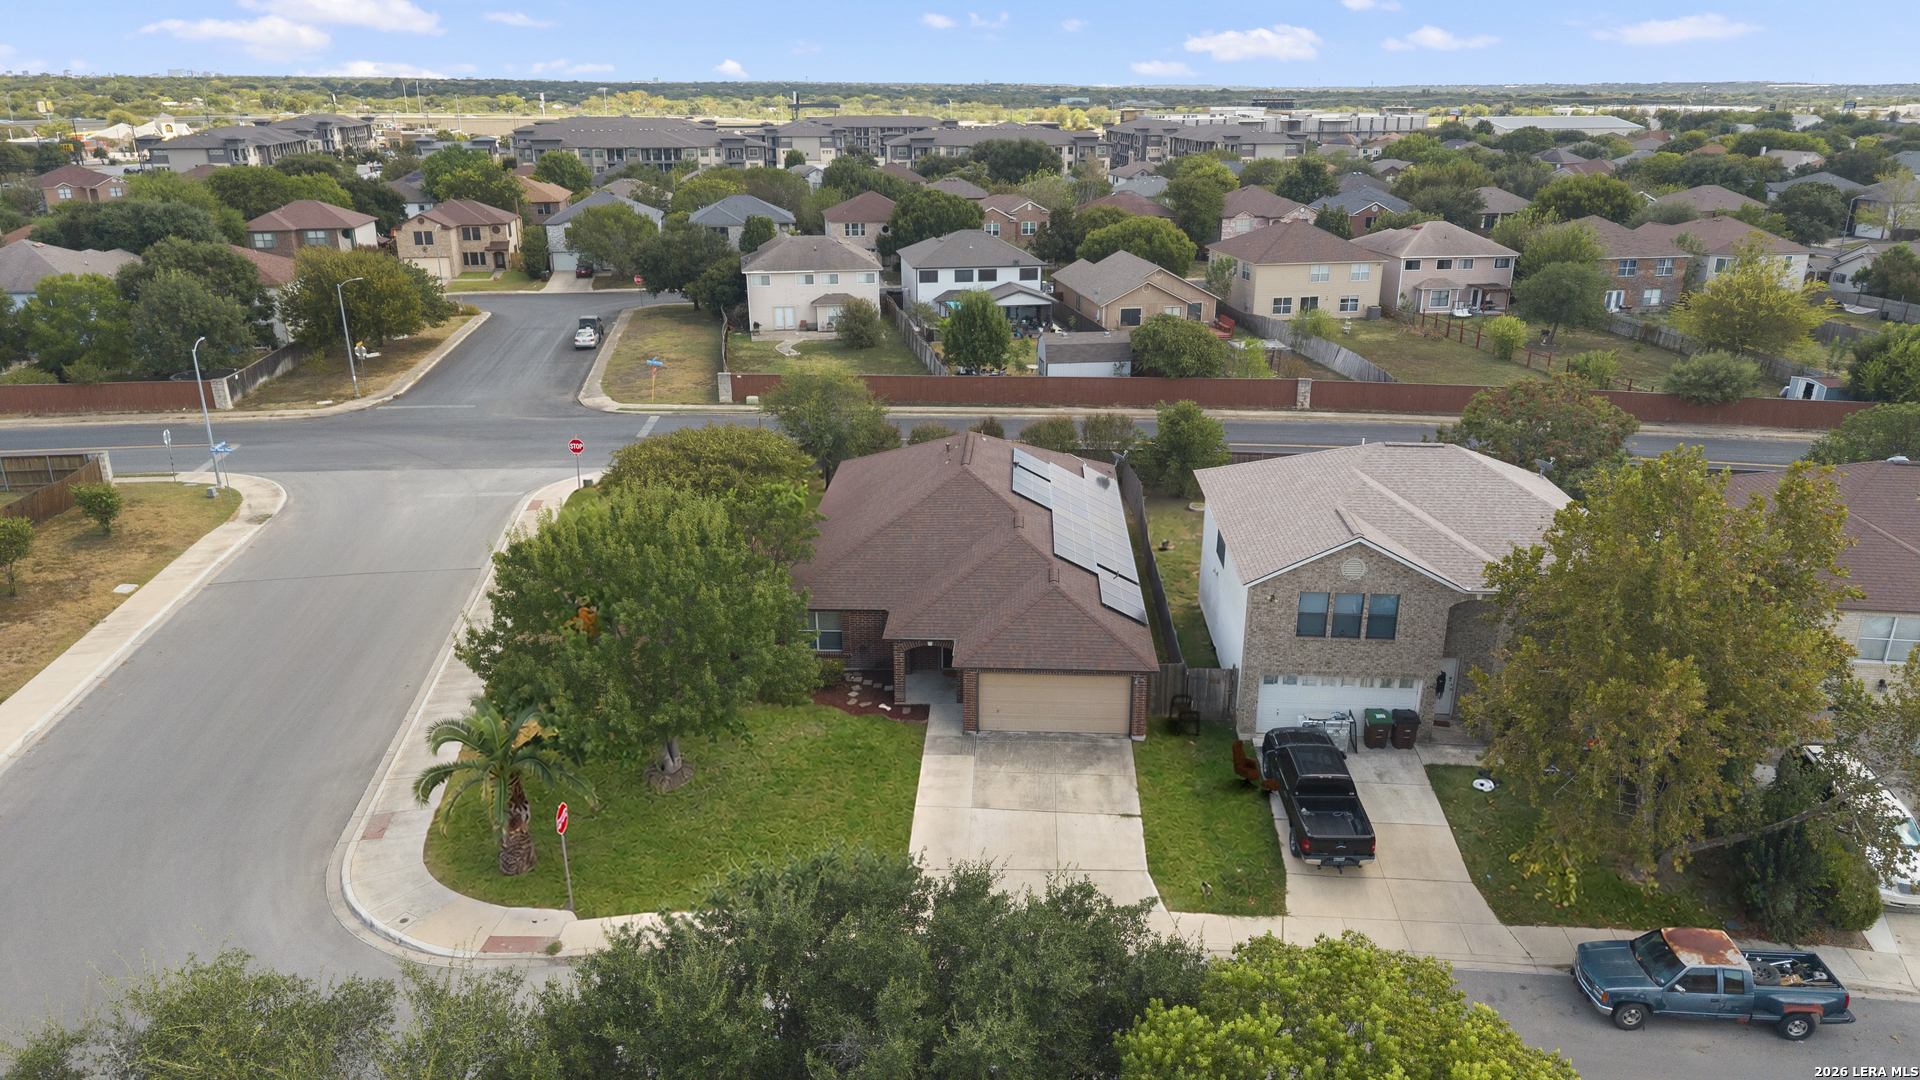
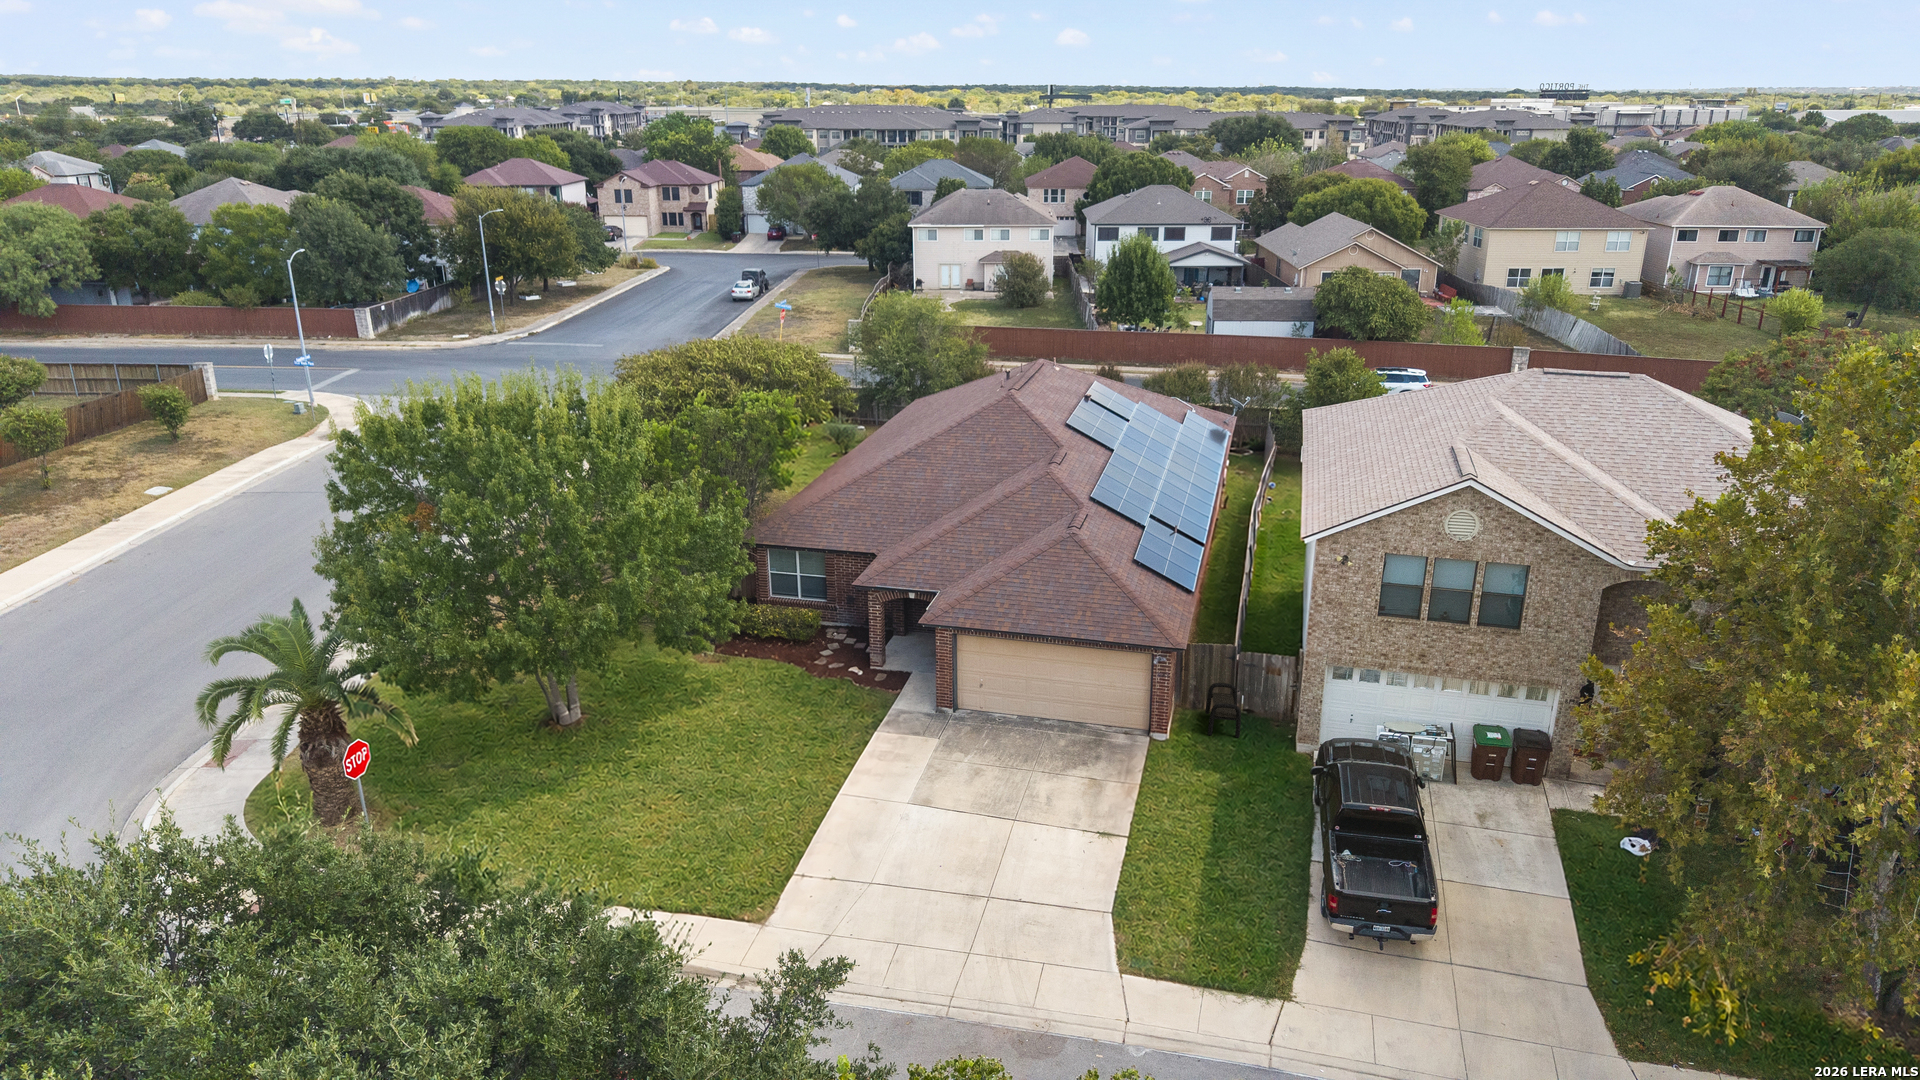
lounge chair: present [1232,740,1280,797] -> none [1266,747,1328,829]

